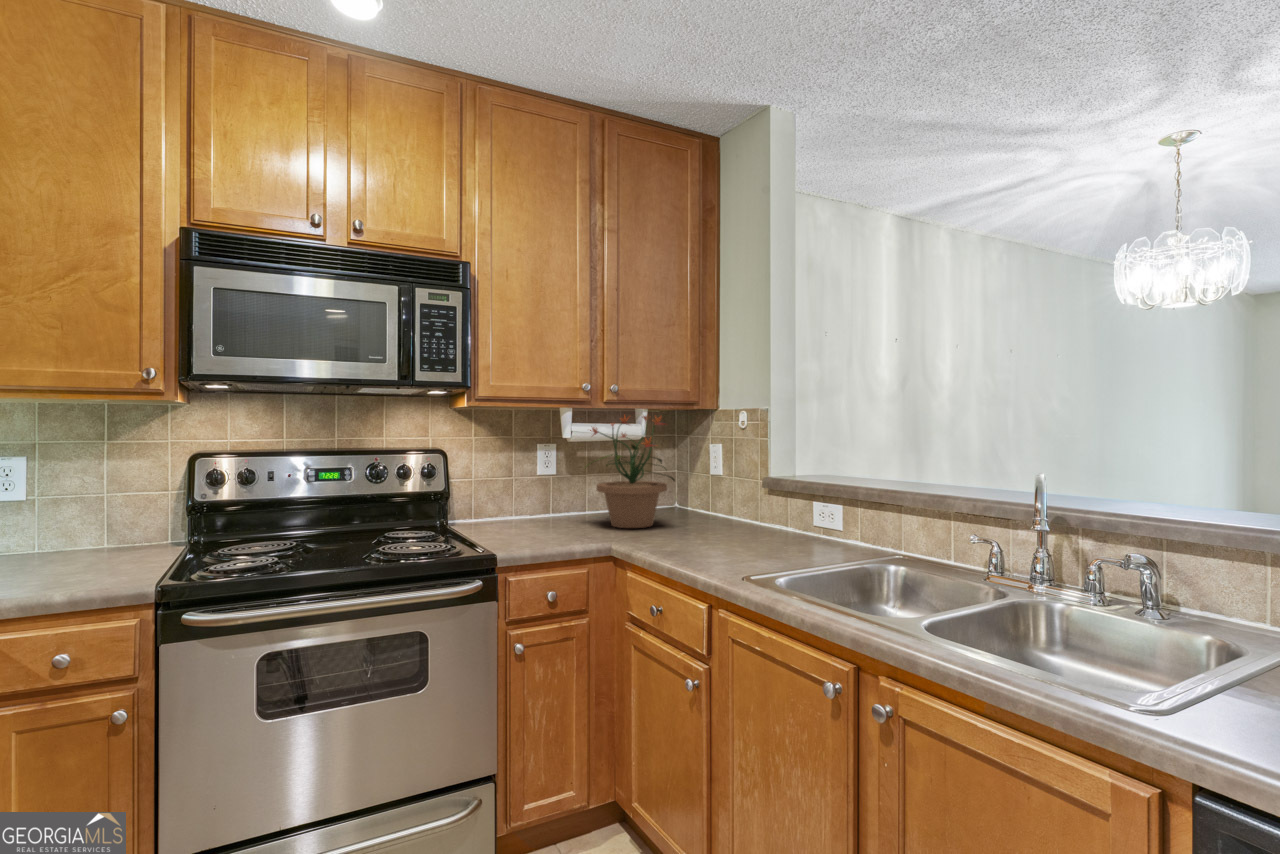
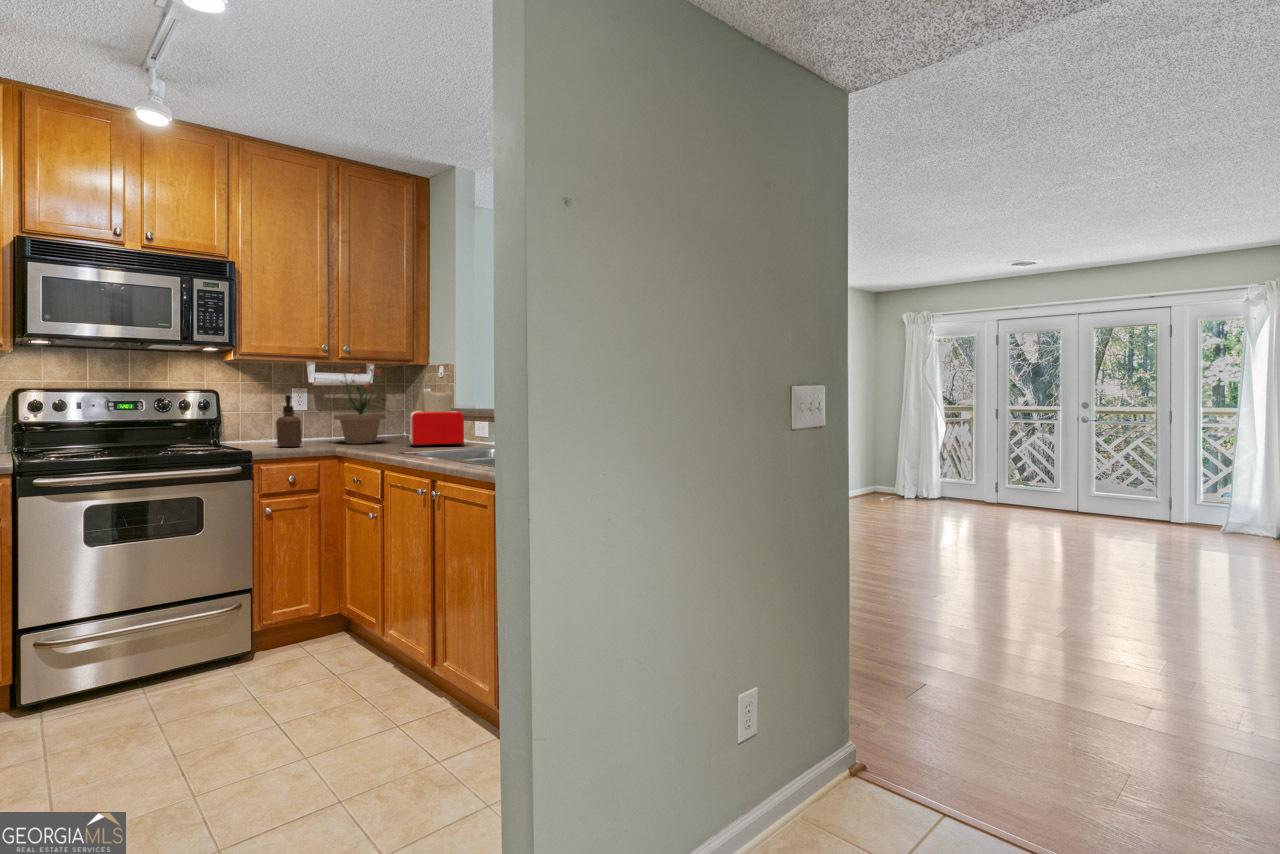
toaster: none [706,450,795,541] -> present [407,391,464,447]
soap dispenser: none [522,458,556,537] -> present [276,395,302,447]

